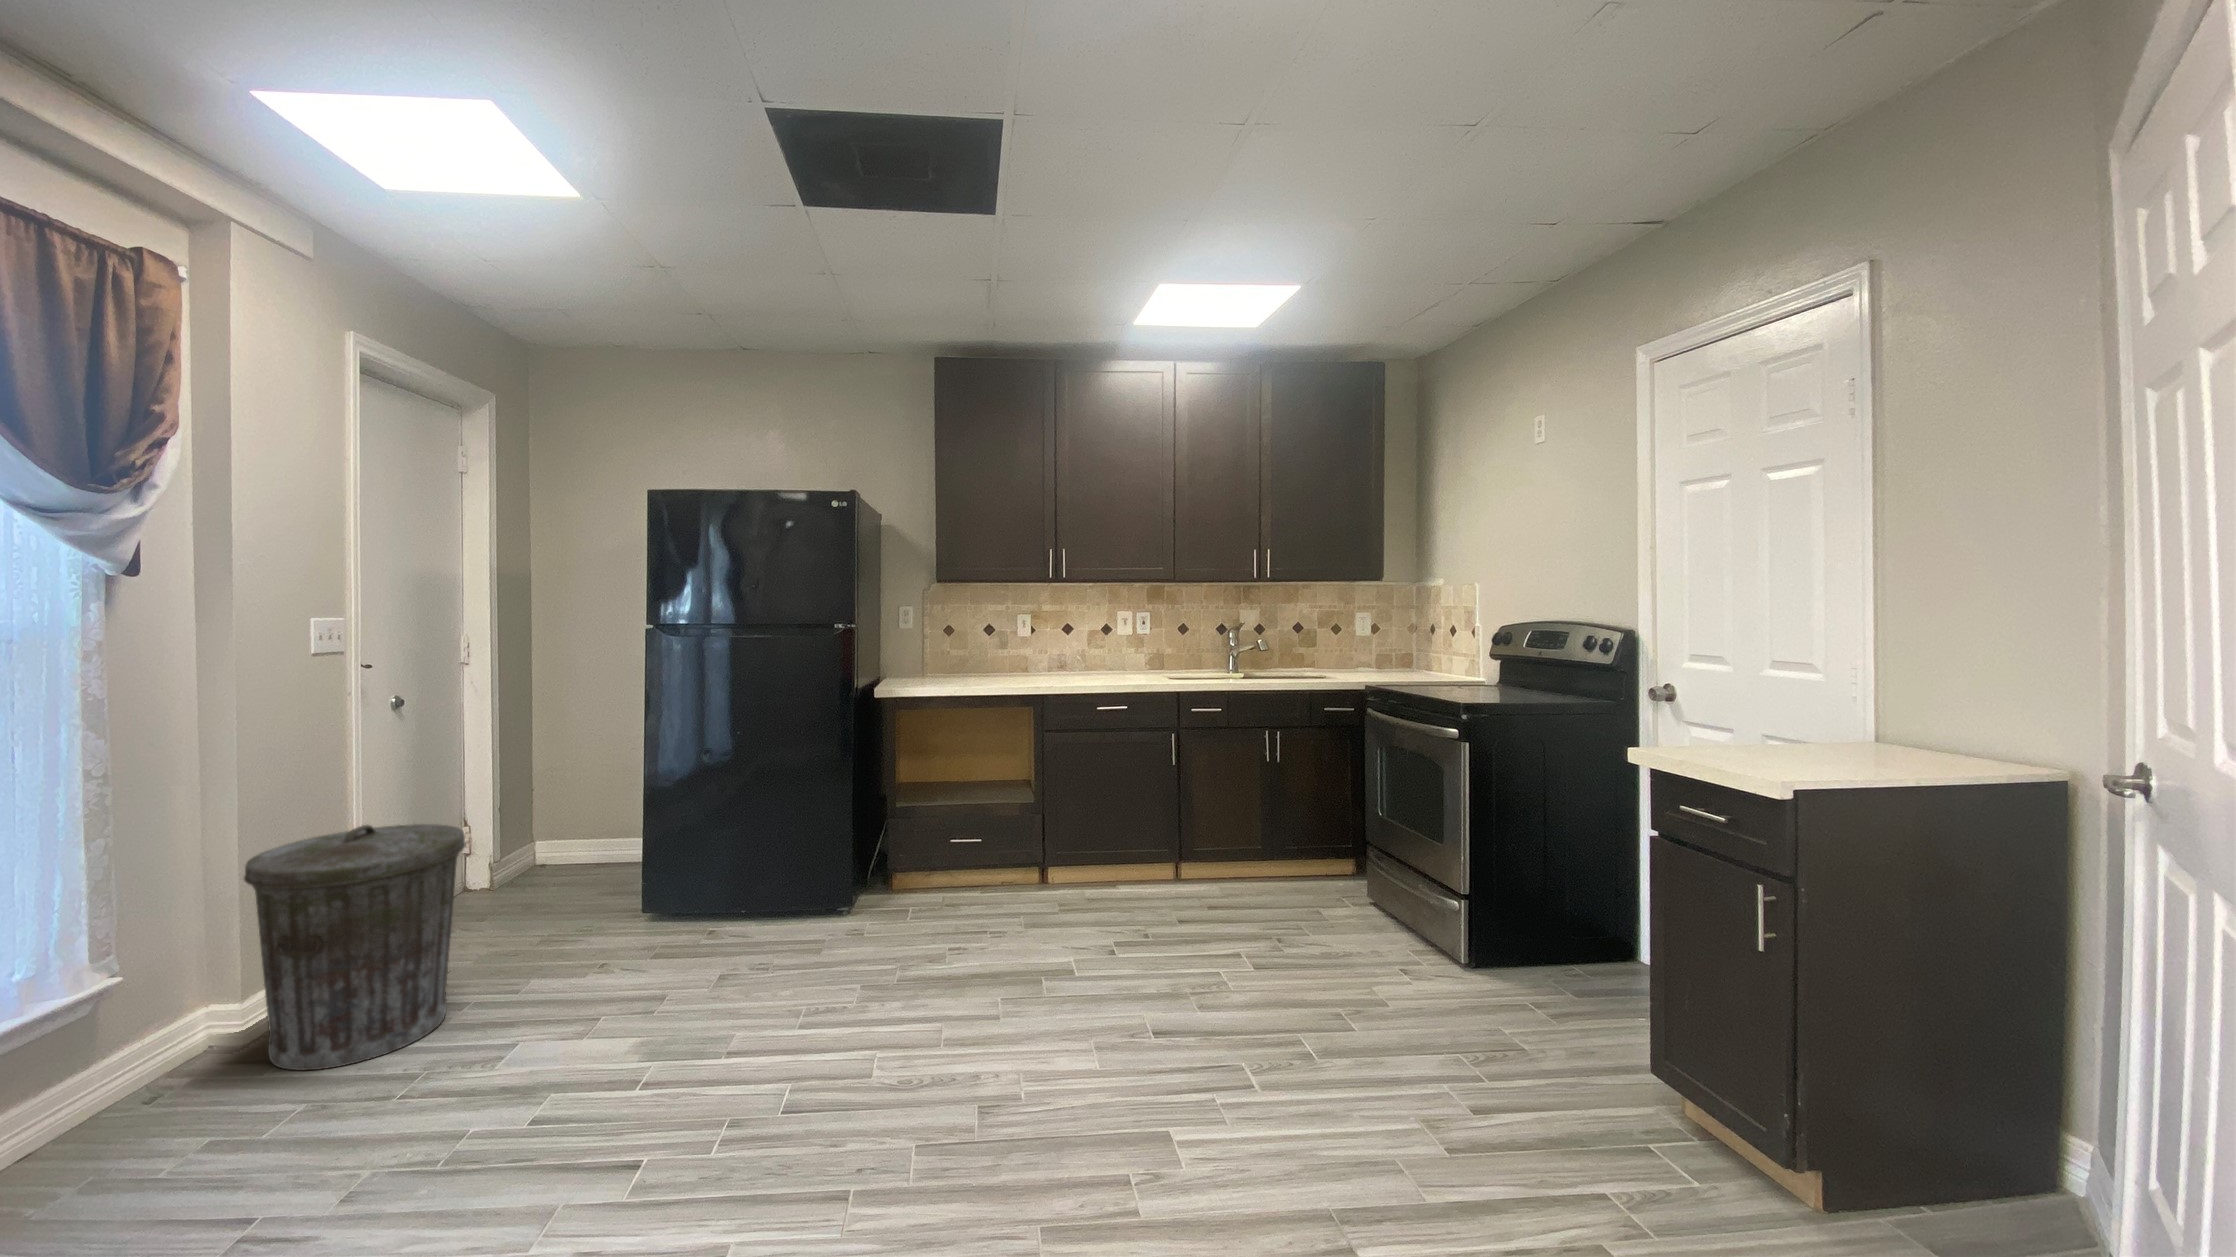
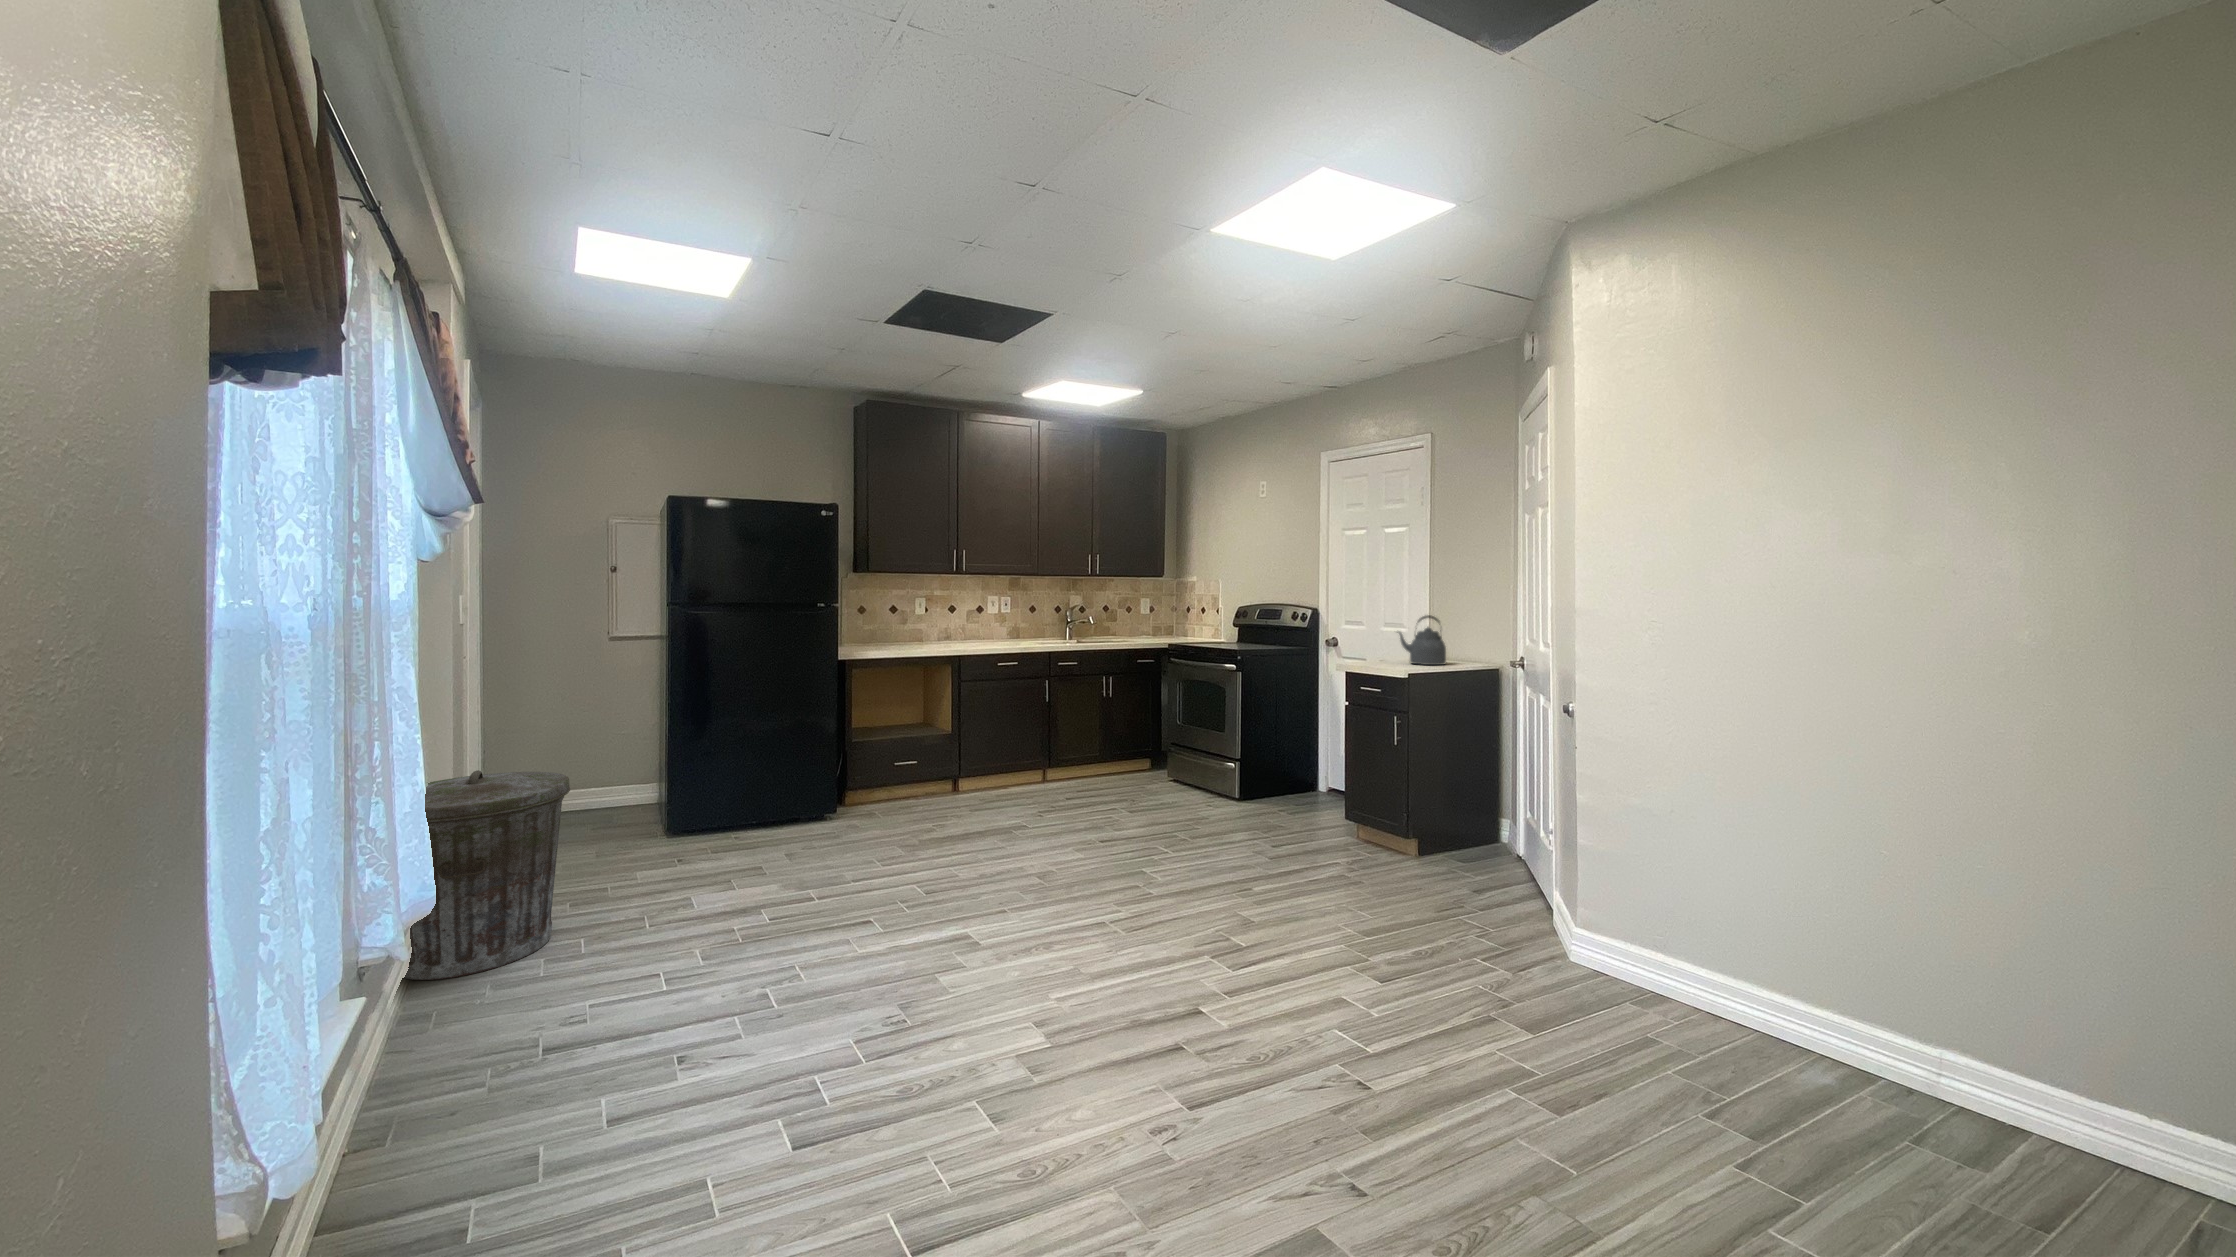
kettle: none [1776,653,1924,771] -> present [1397,615,1446,665]

